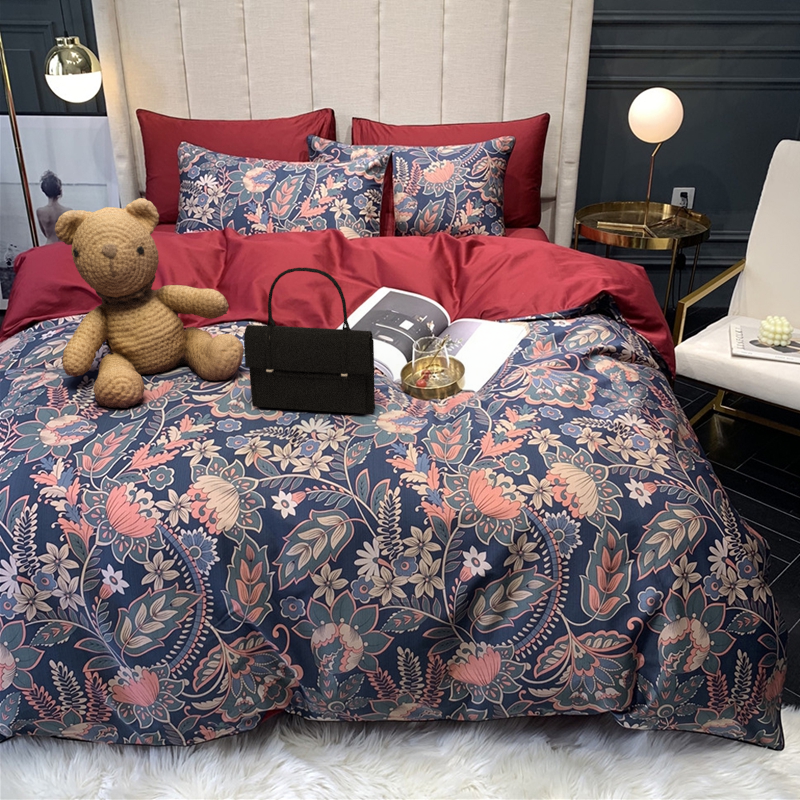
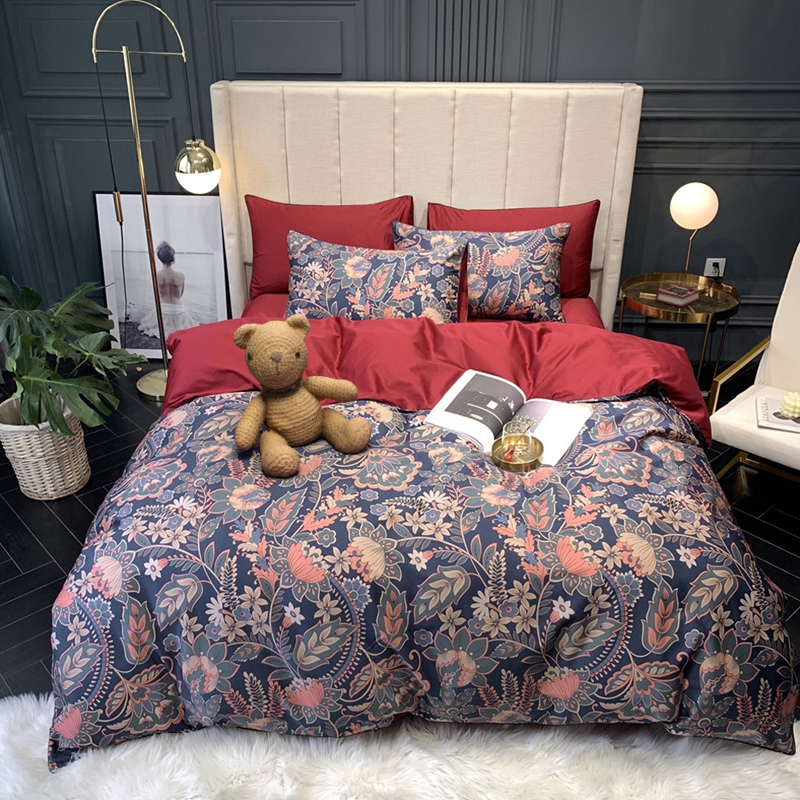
book: none [615,210,669,233] -> present [655,284,702,307]
handbag: present [244,268,375,414] -> none [381,378,481,487]

